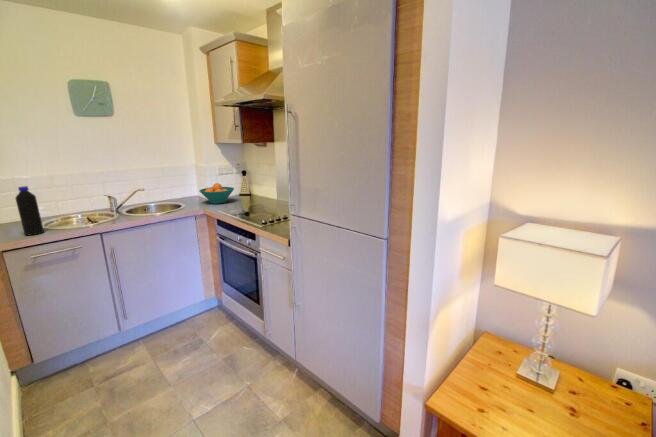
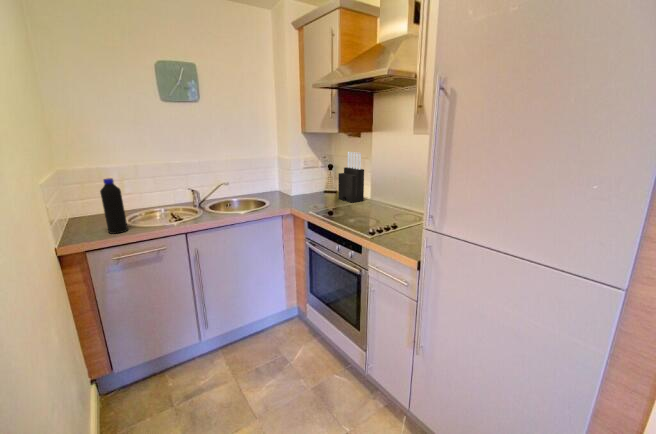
knife block: none [248,159,271,203] -> present [338,152,364,203]
fruit bowl: present [199,183,234,204] -> none [285,178,323,202]

